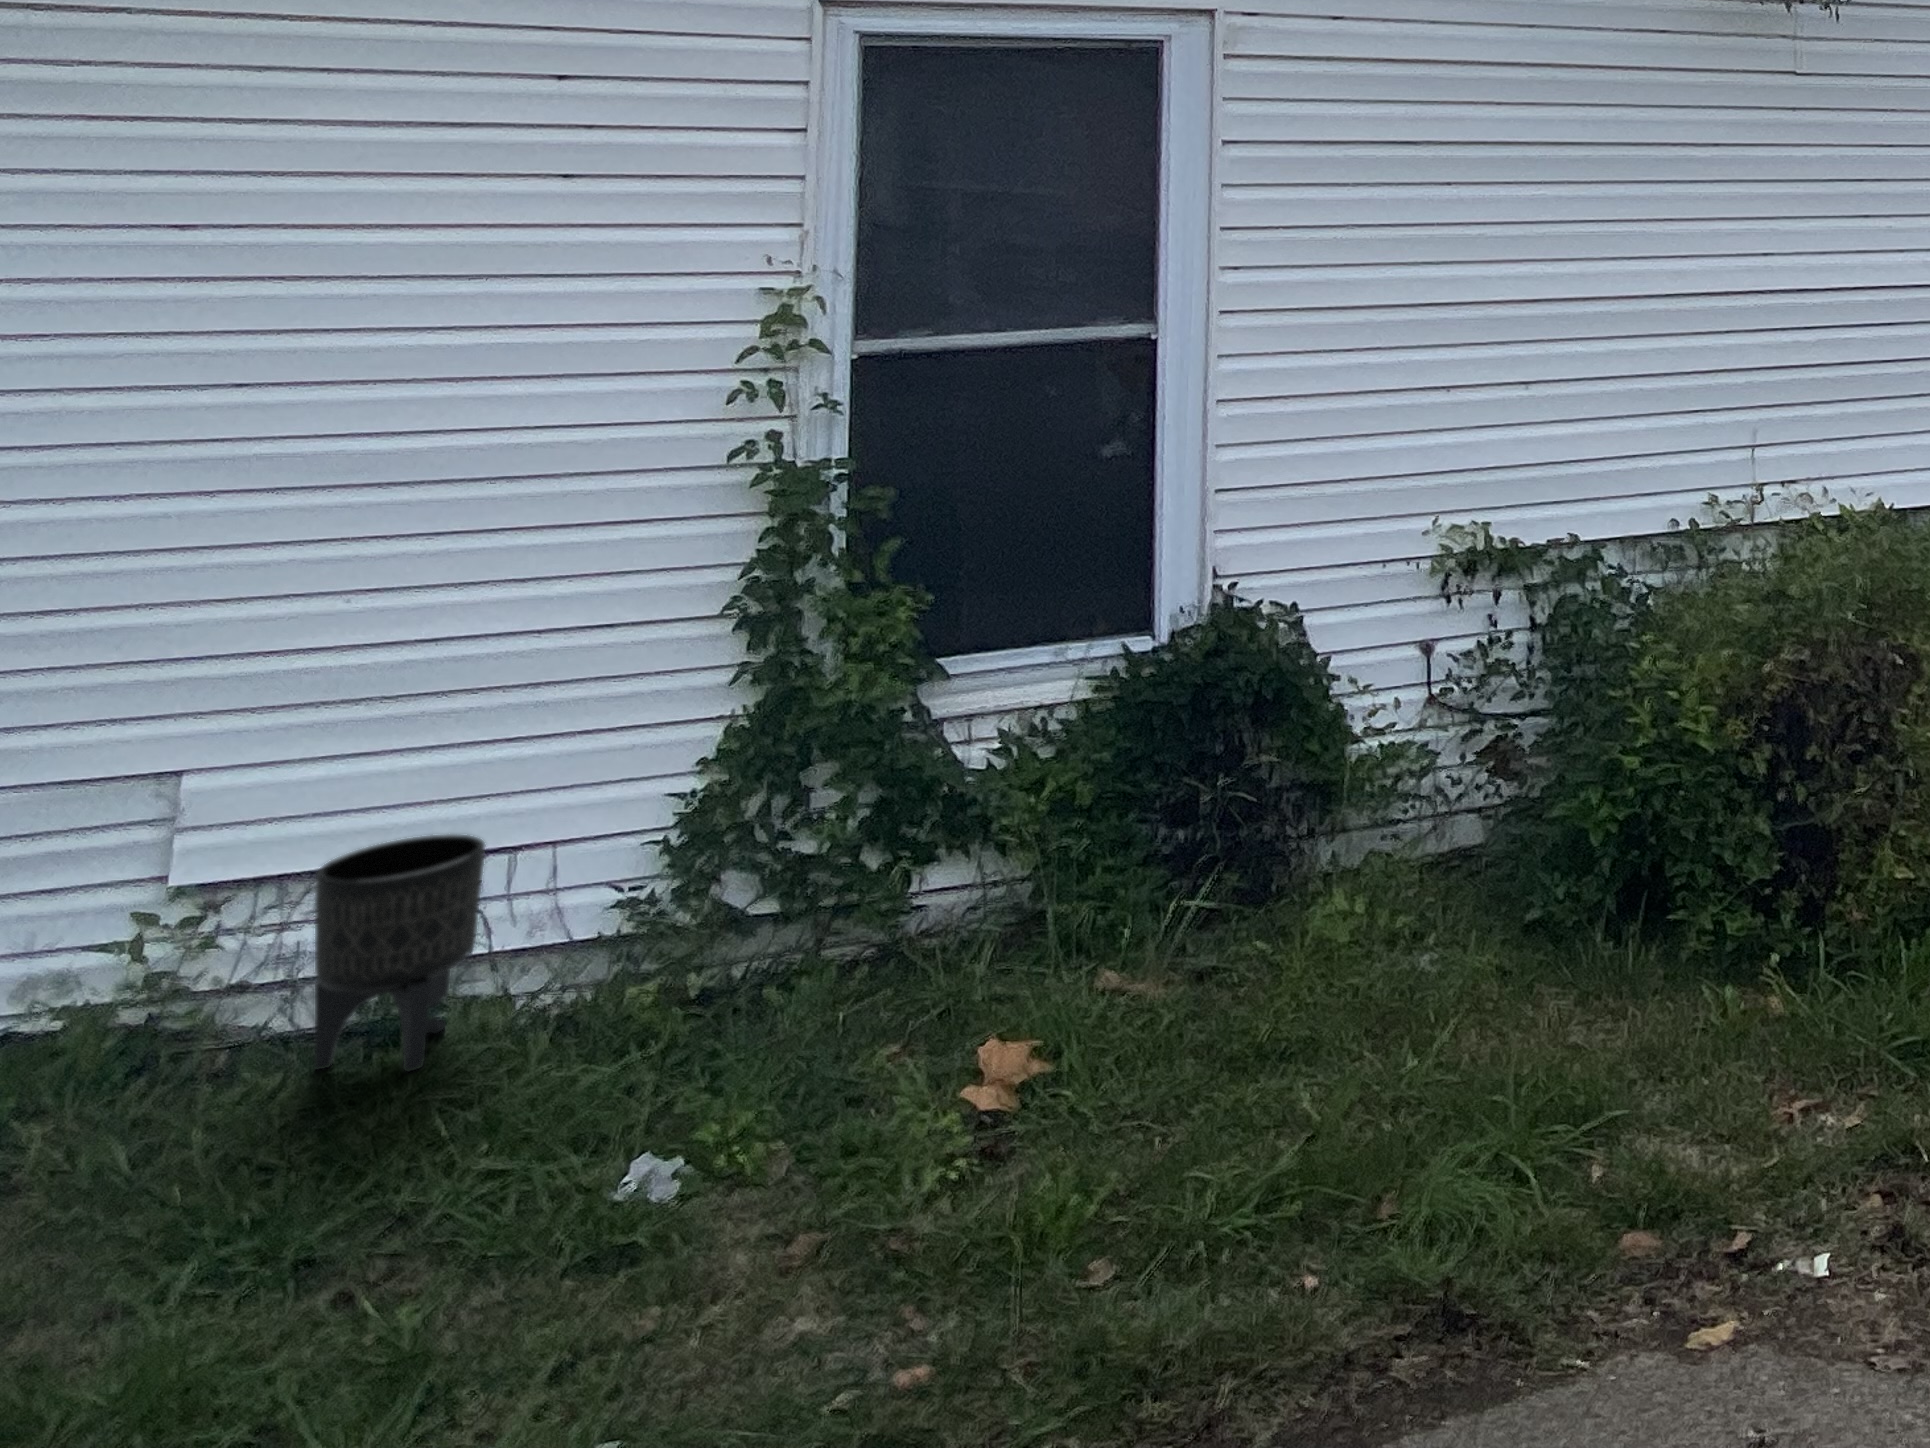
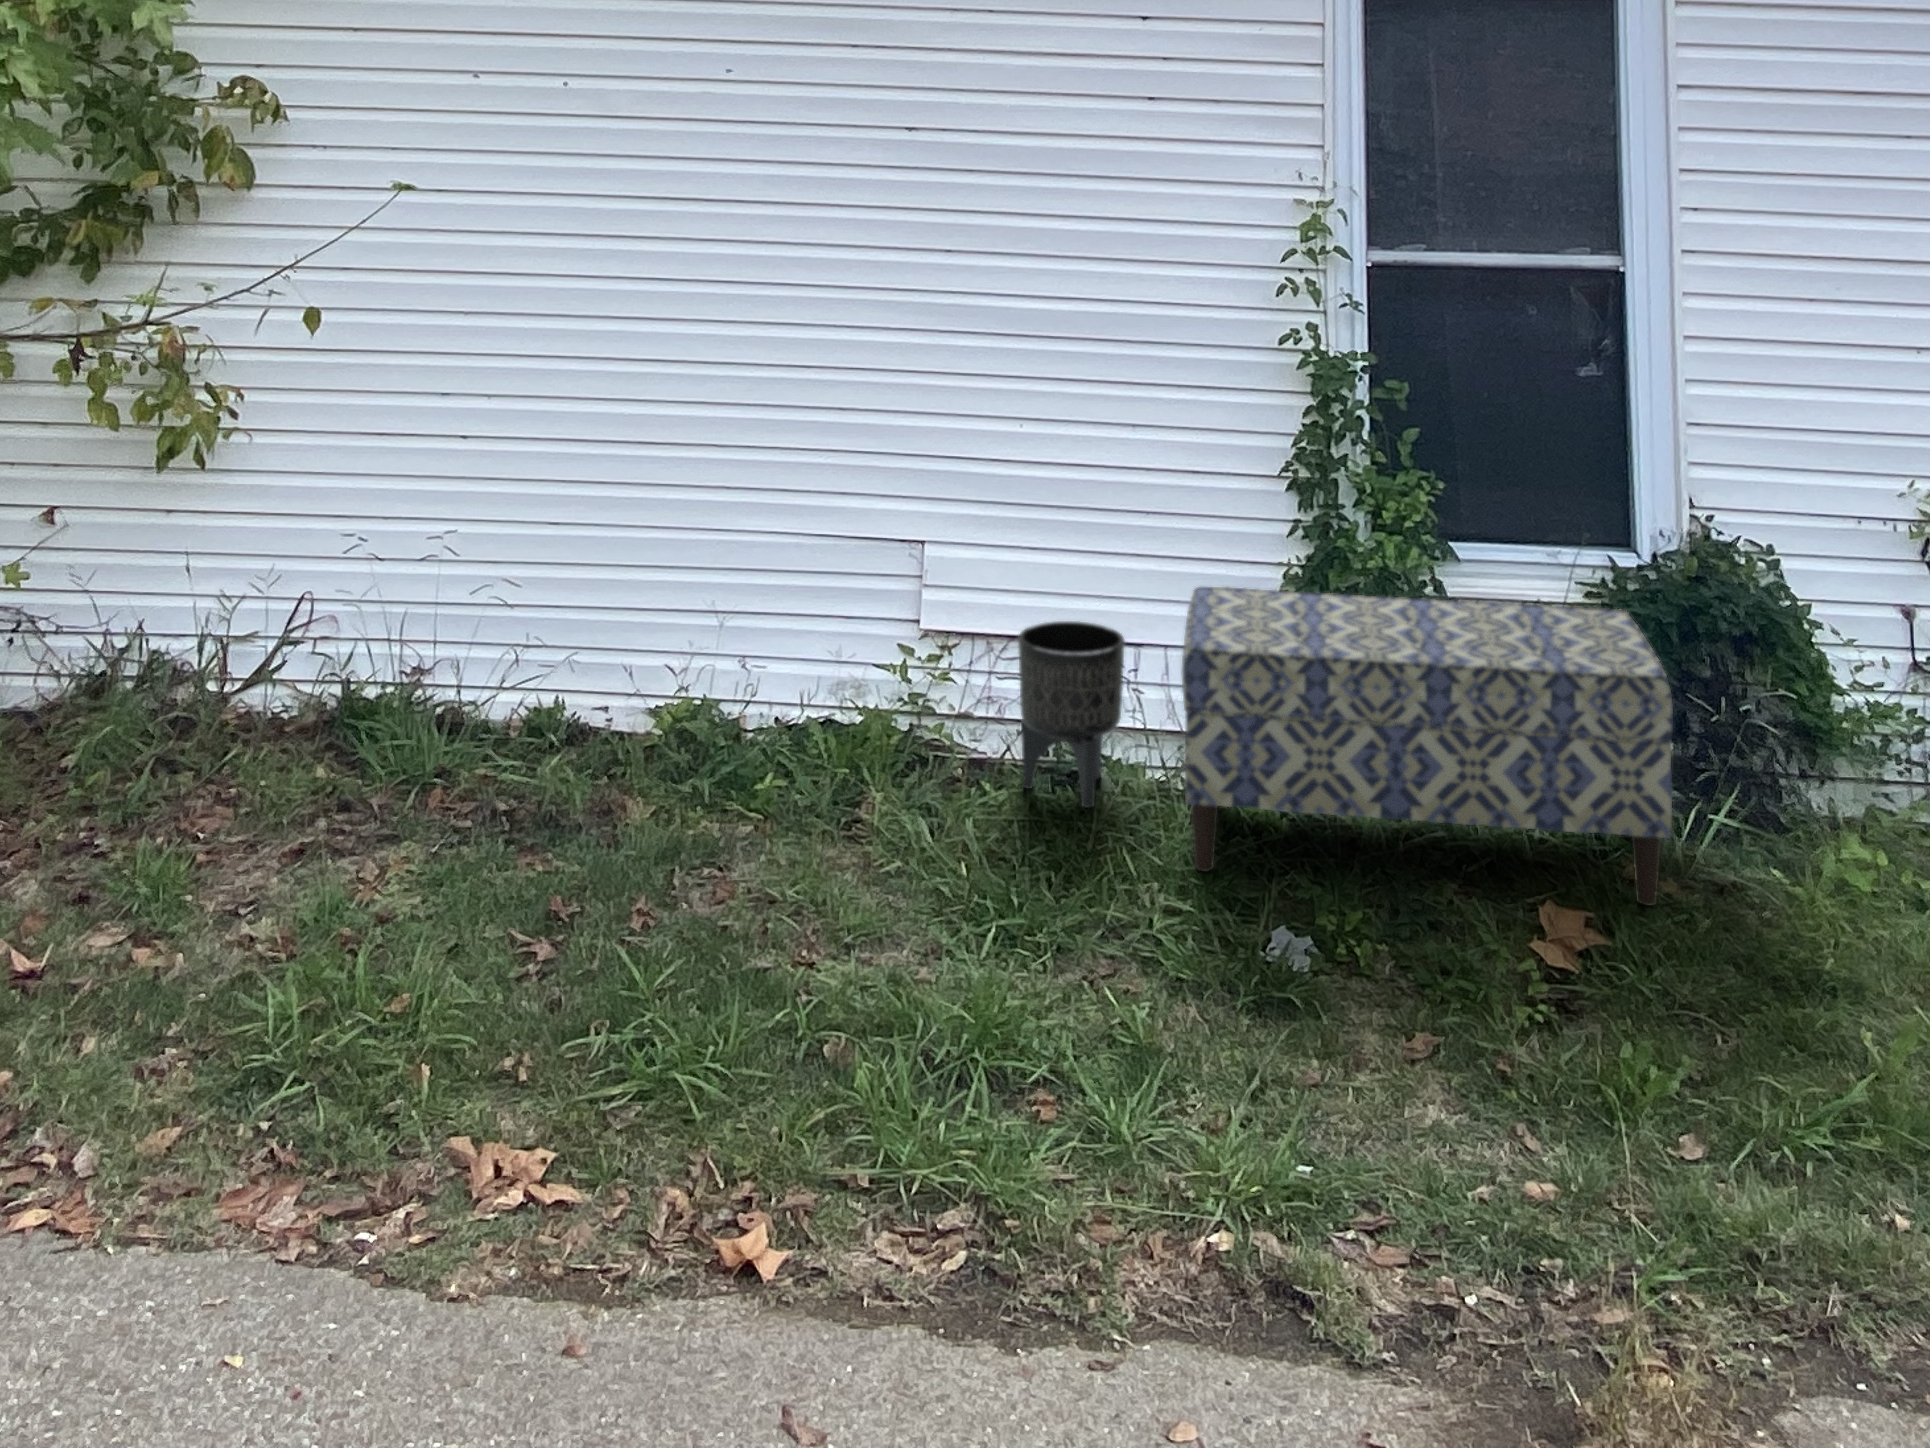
bench: none [544,695,1161,1105] -> present [1182,587,1673,905]

